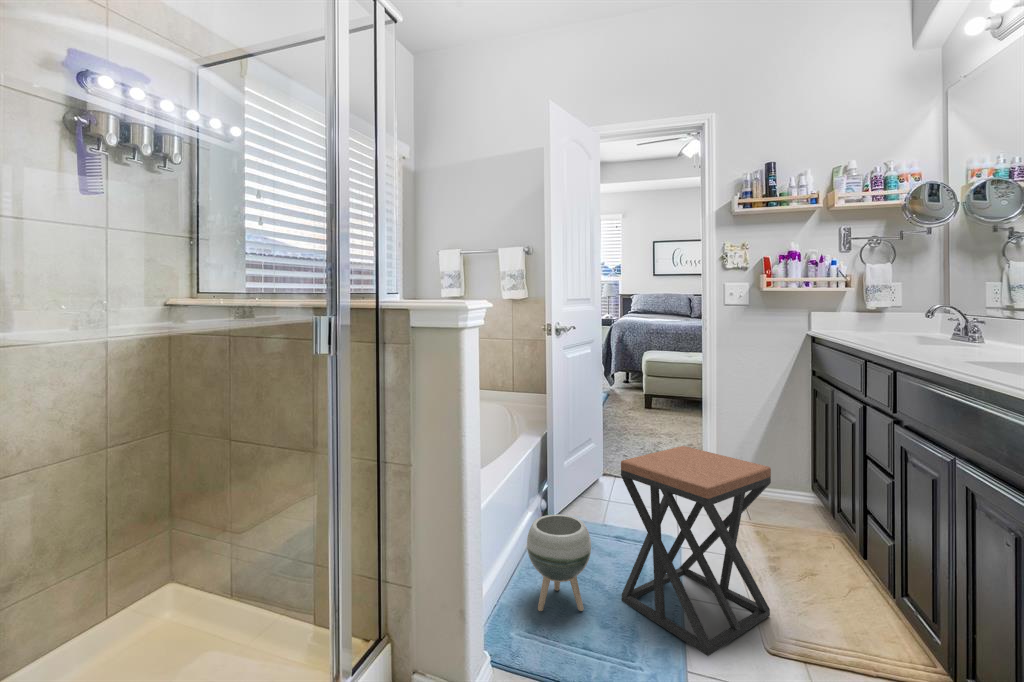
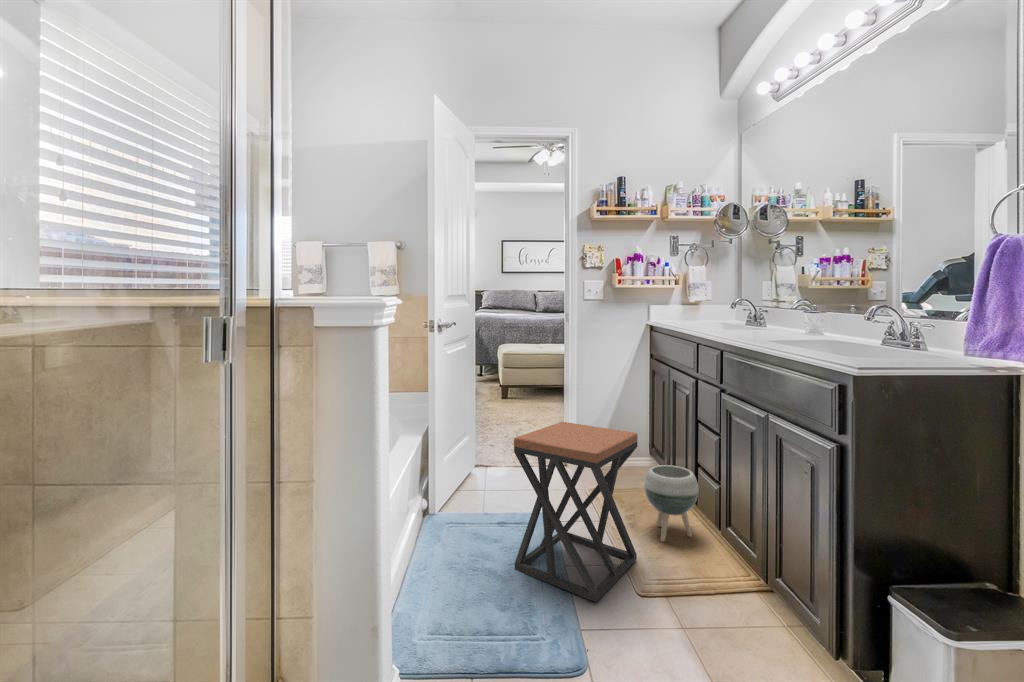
planter: present [527,514,591,611] -> present [644,465,698,542]

